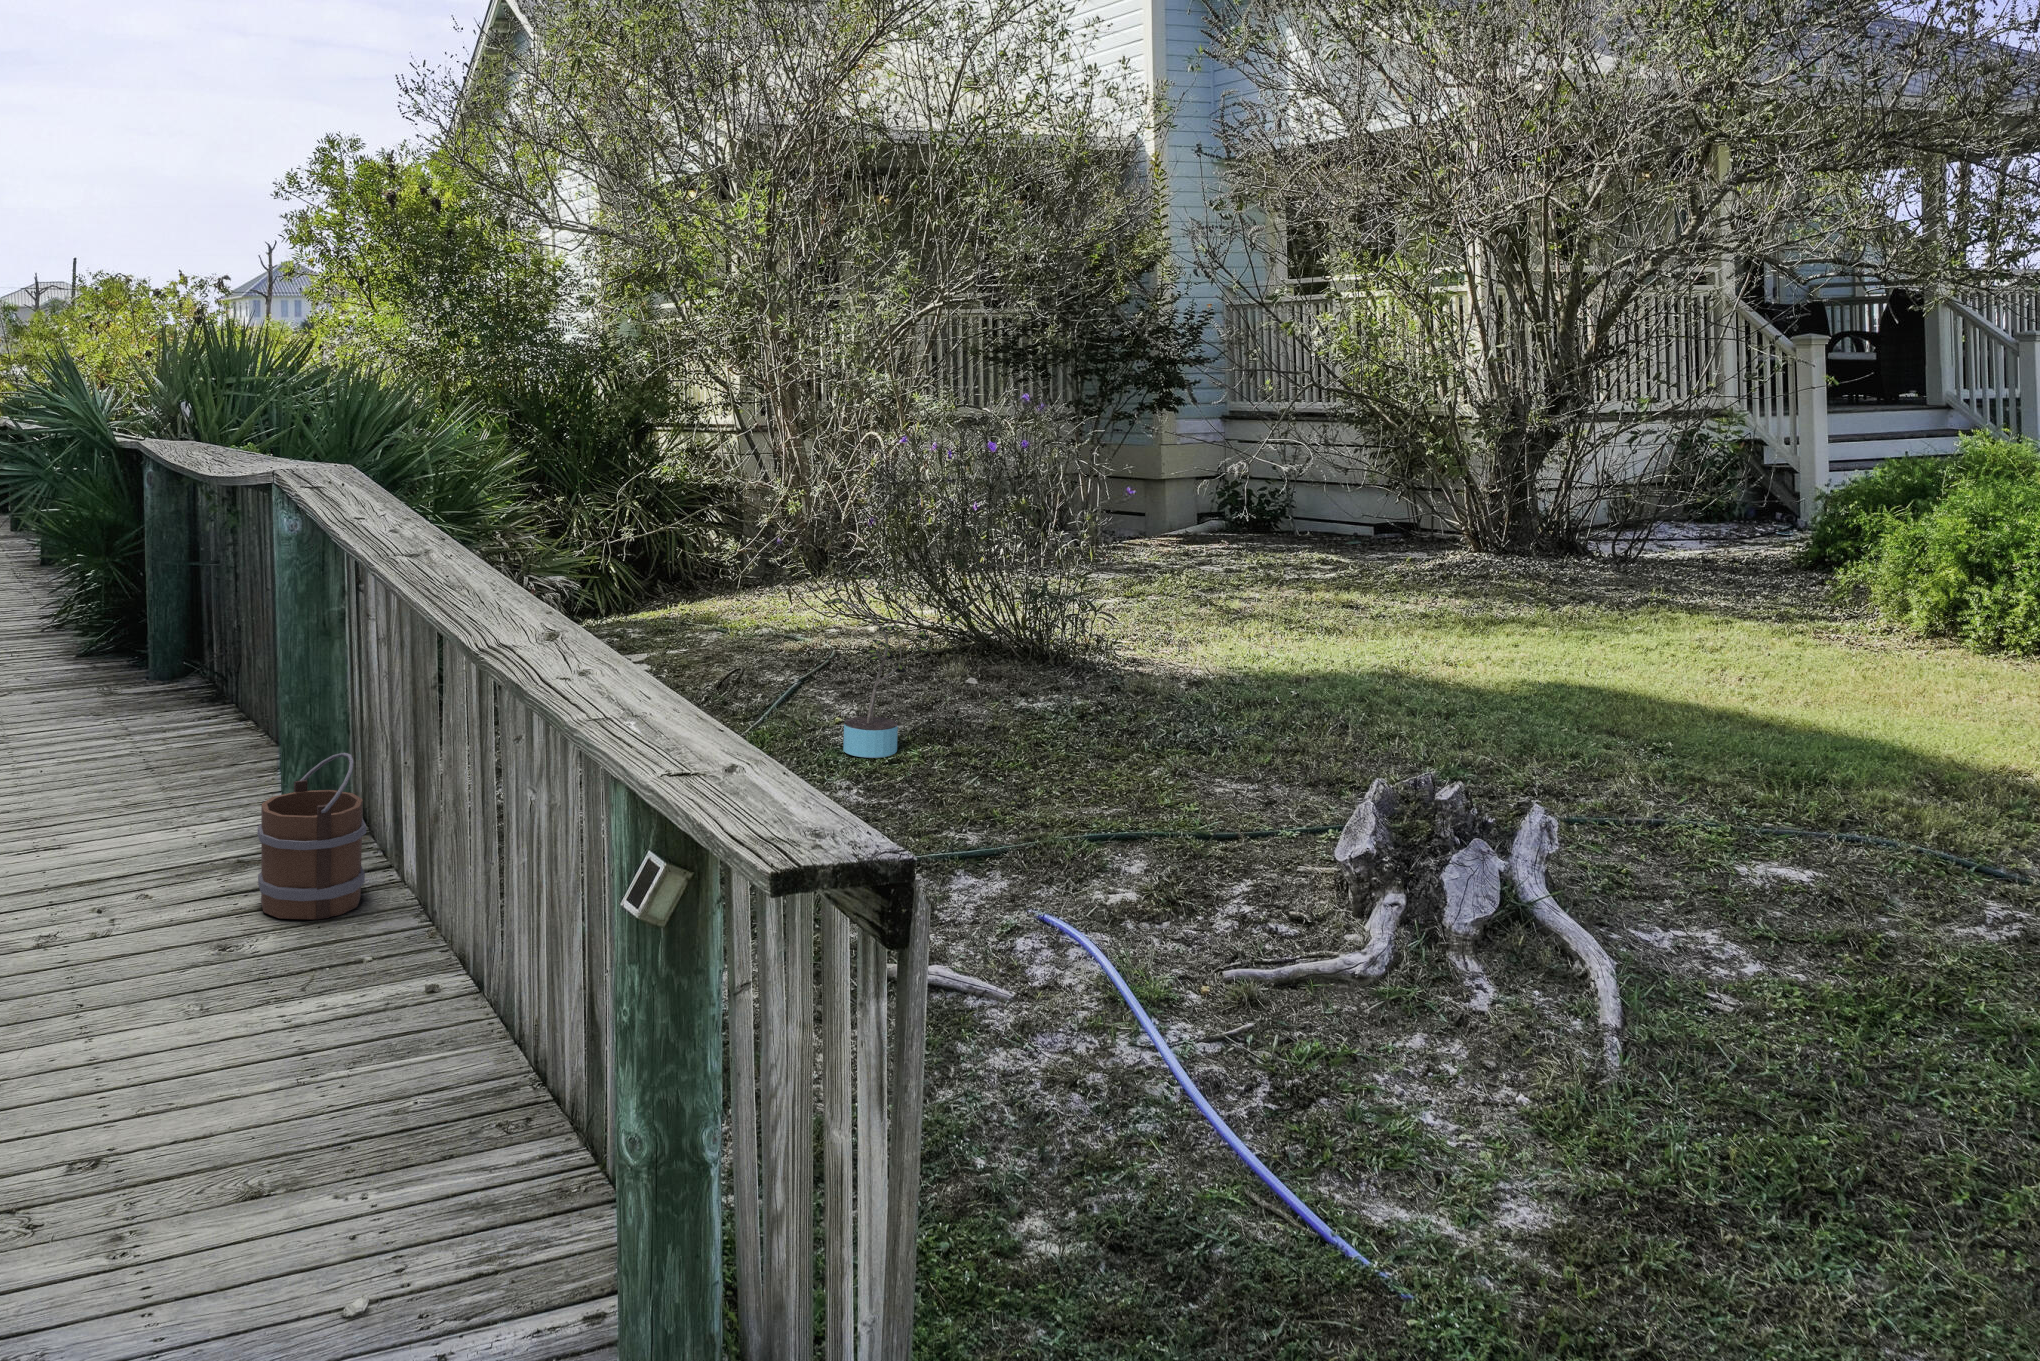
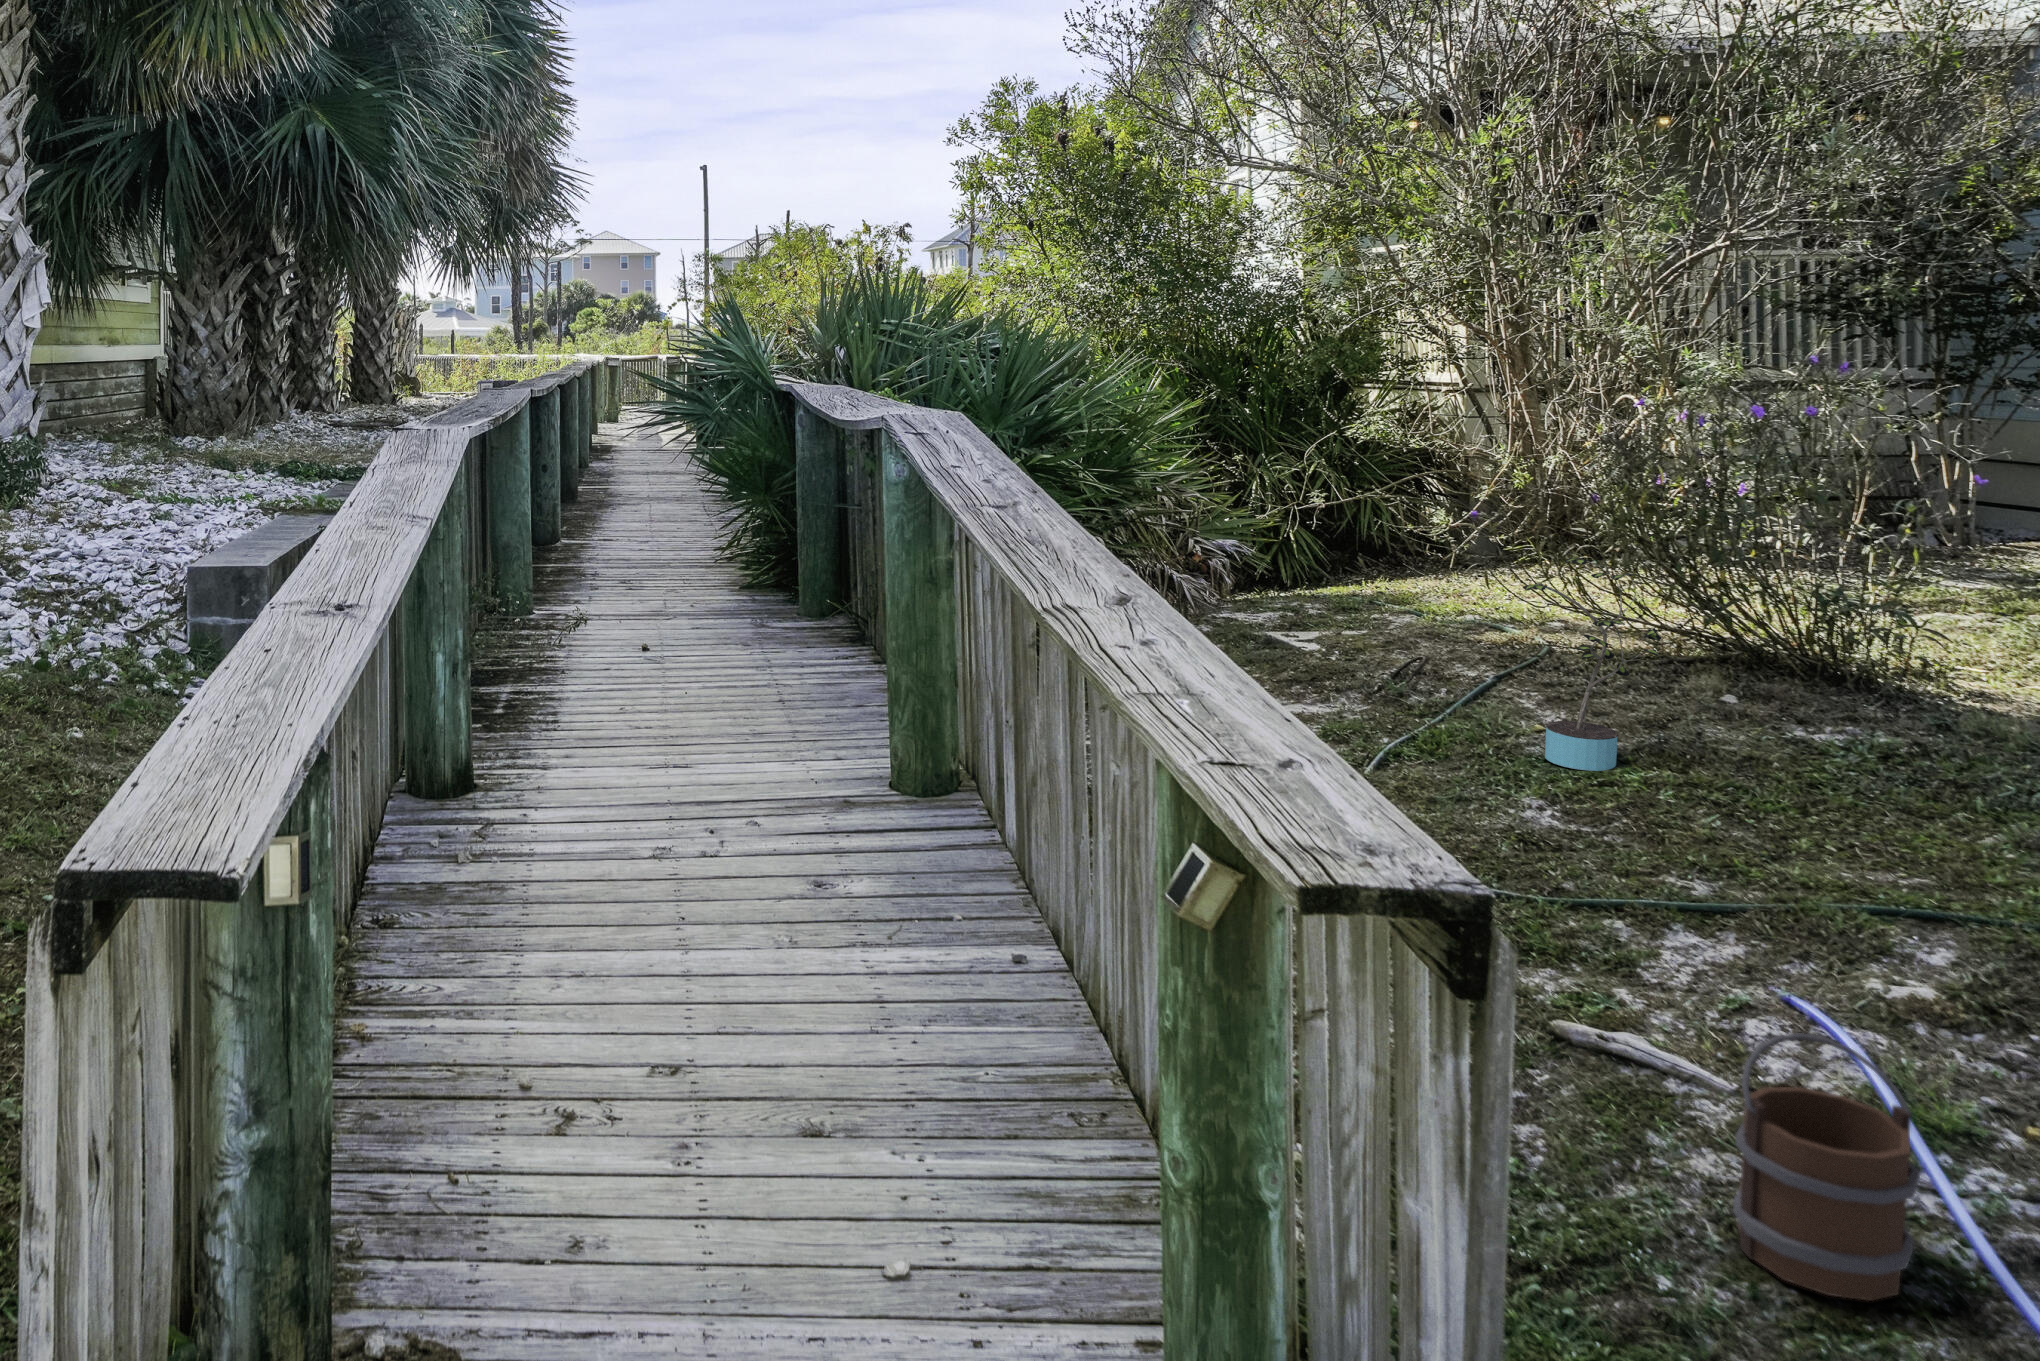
bucket: present [257,753,366,919] -> present [1733,1033,1920,1301]

